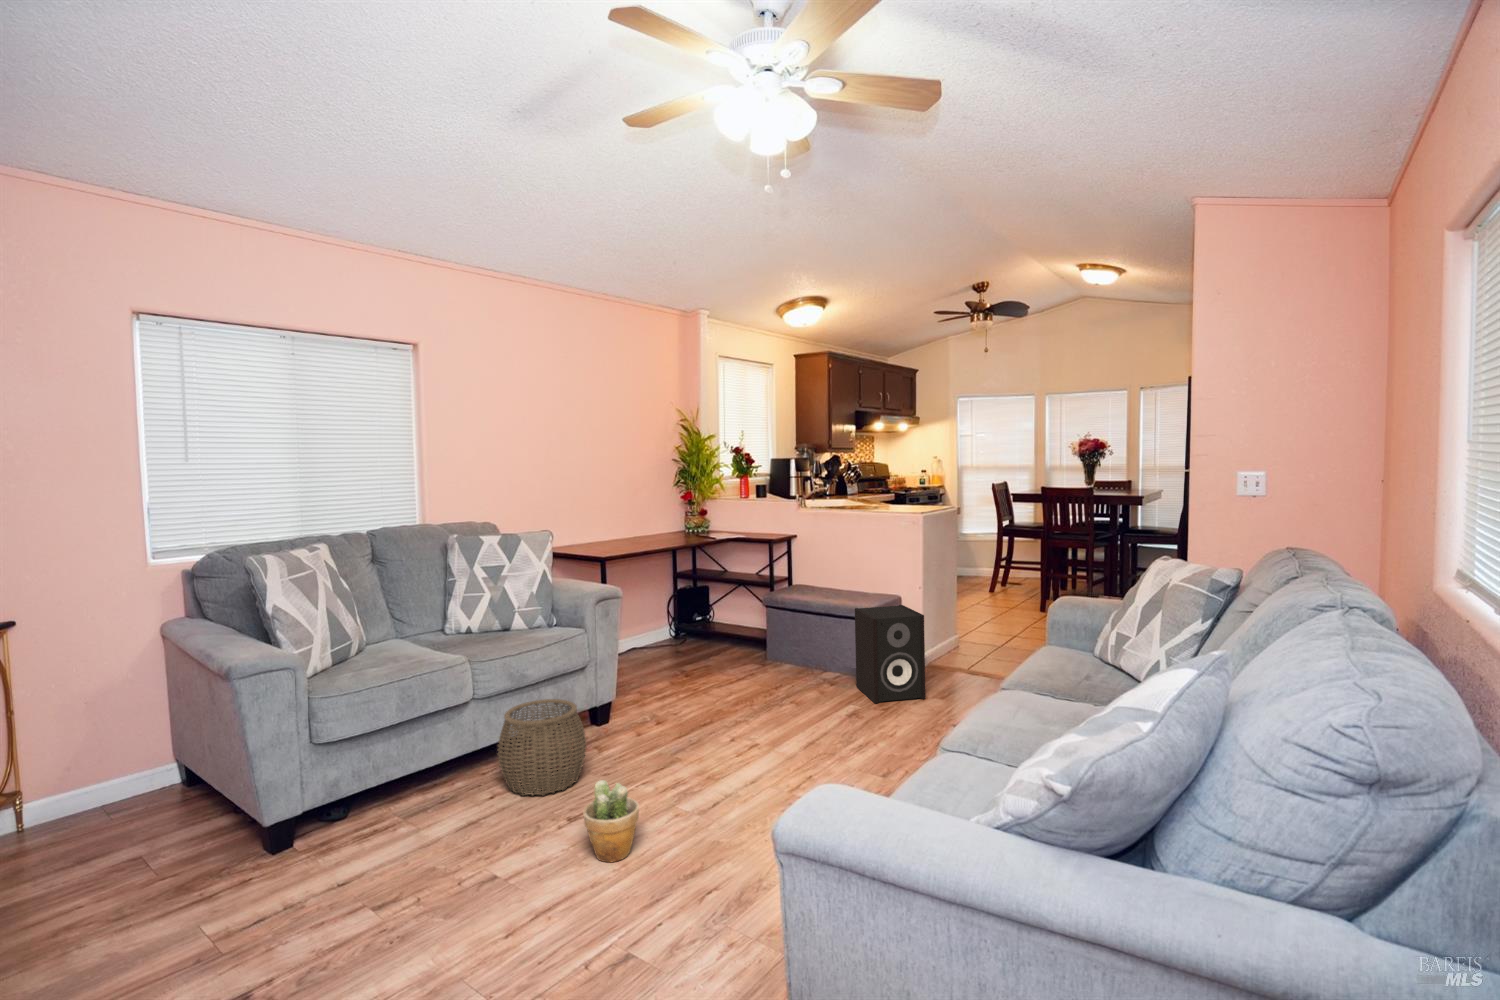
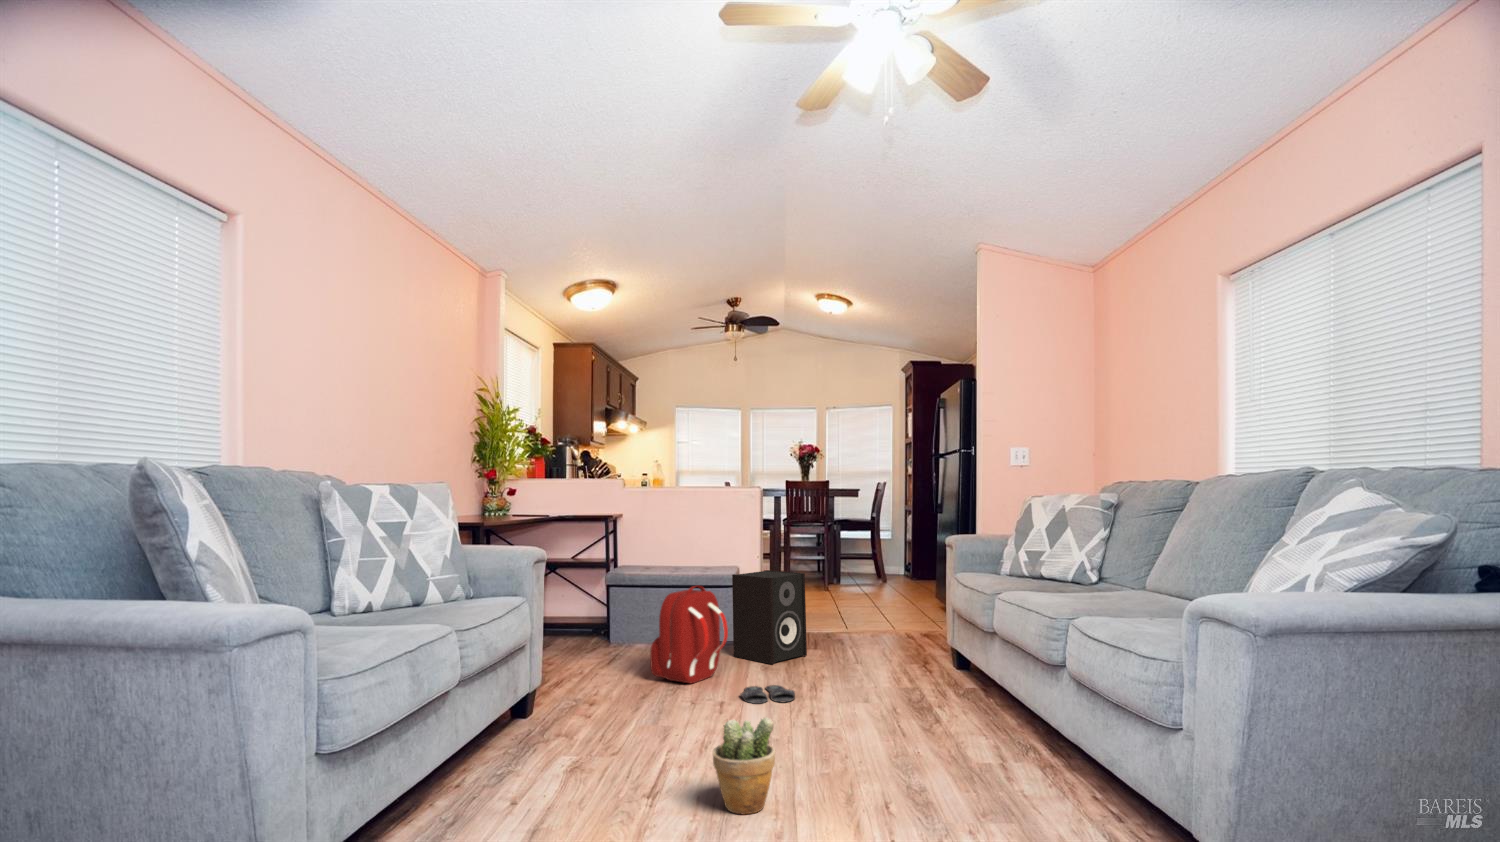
backpack: none [744,623,812,712] -> present [650,586,728,683]
woven basket: present [498,699,586,796] -> none [491,670,606,792]
slippers: none [783,727,840,753] -> present [741,685,795,704]

